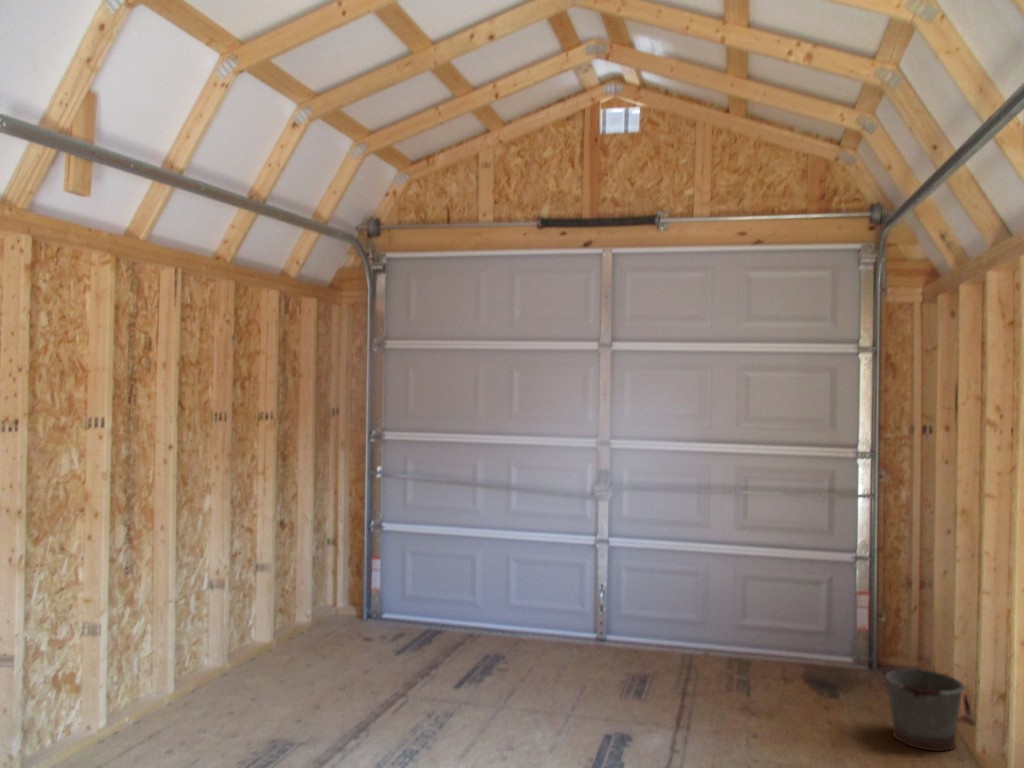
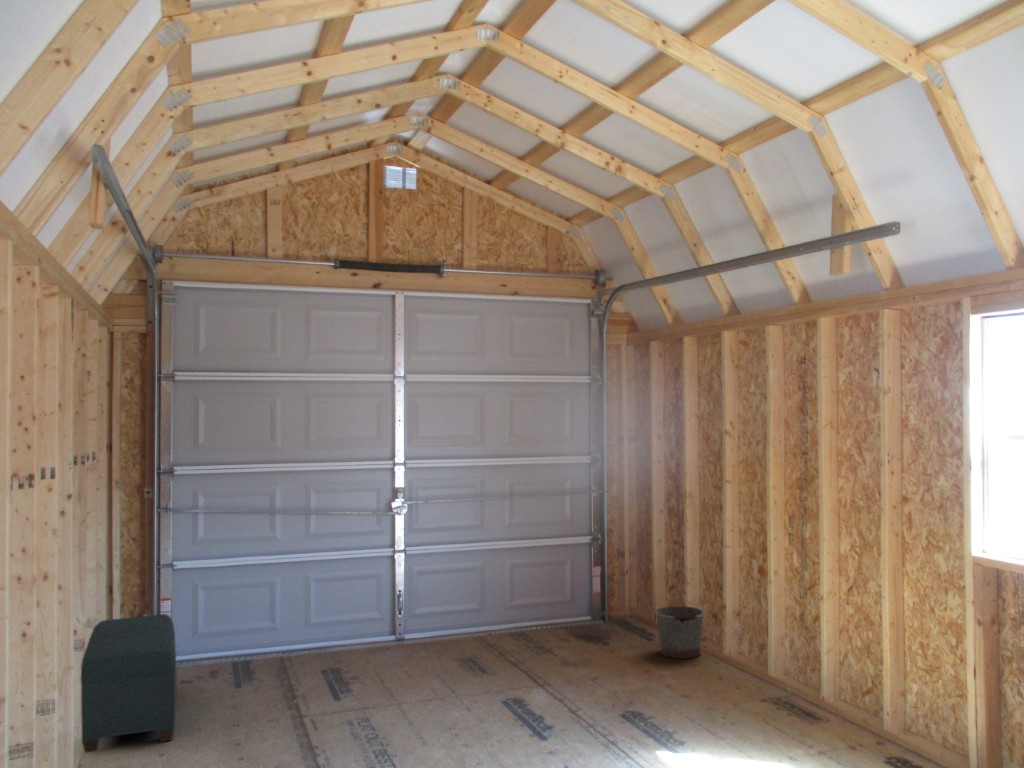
bench: none [203,567,351,692] -> present [81,614,177,753]

